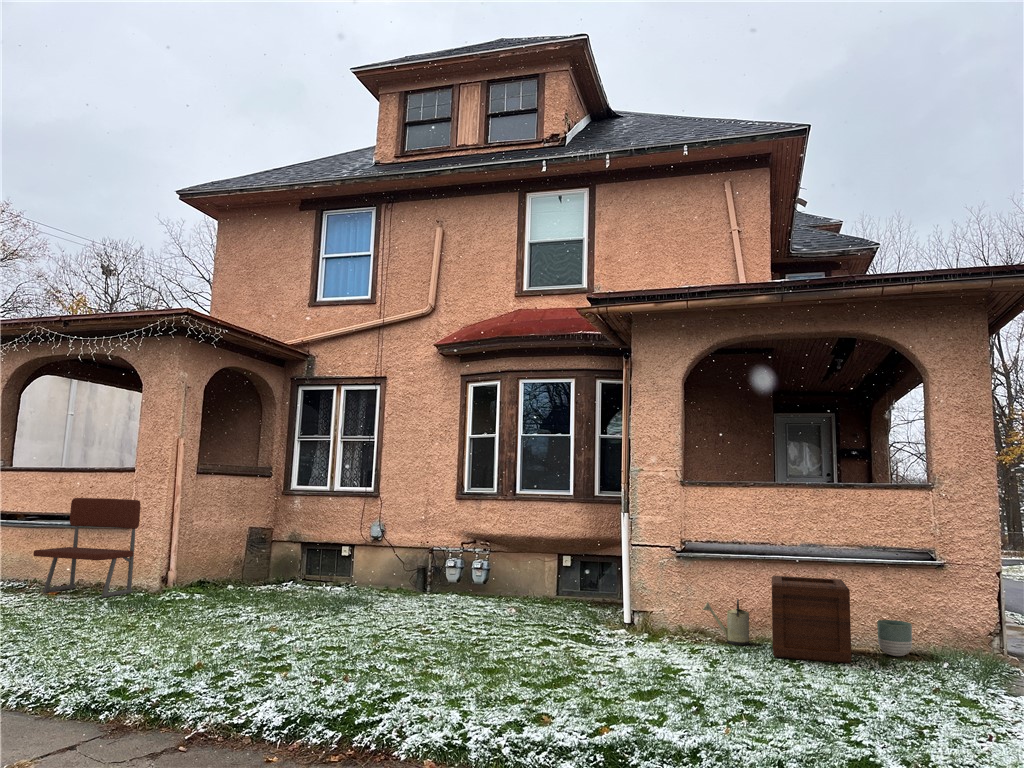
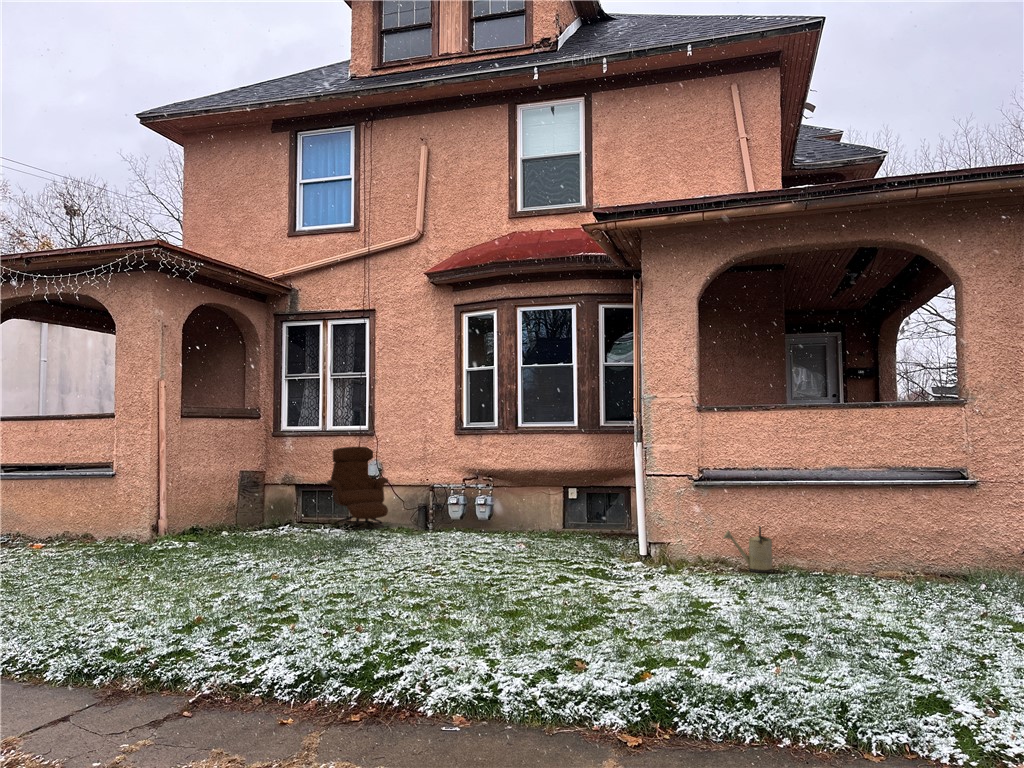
bench: present [33,498,141,598] -> none [16,447,126,549]
lounge chair: none [331,508,390,591] -> present [327,447,388,530]
wooden crate: present [772,576,852,663] -> none [794,501,884,588]
planter: present [877,620,912,656] -> none [906,541,943,578]

